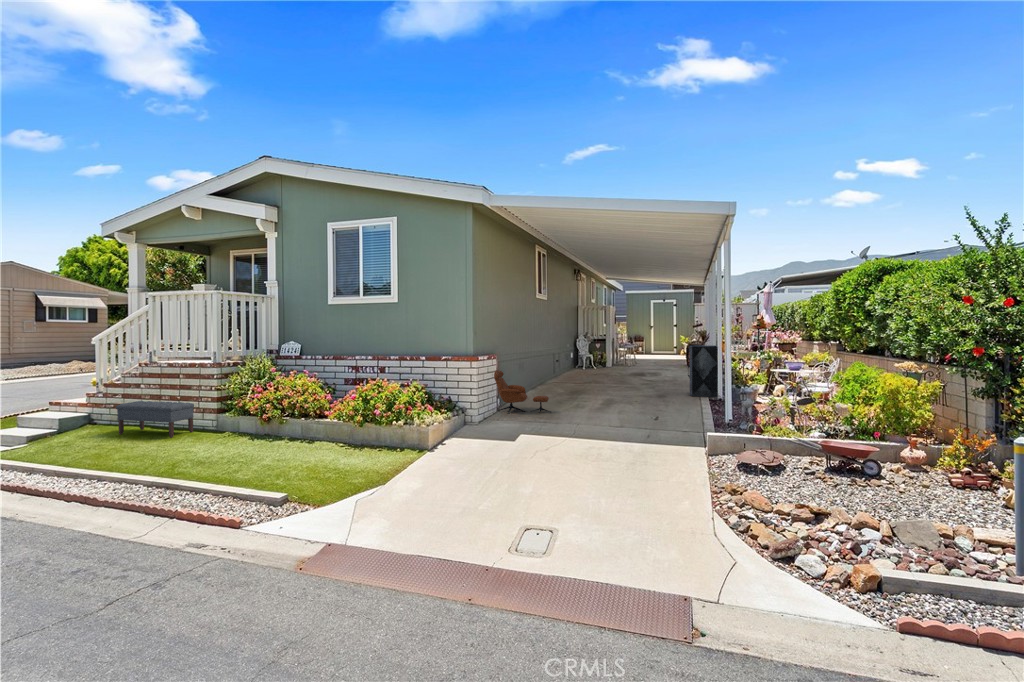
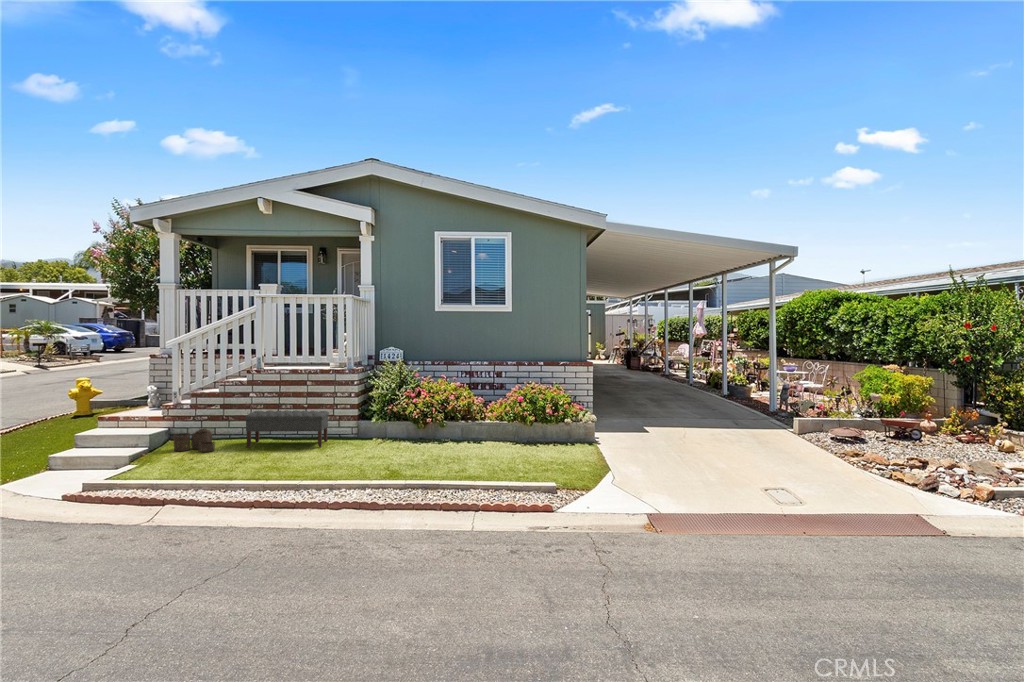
storage cabinet: present [688,345,718,397] -> none [695,353,725,395]
lounge chair: present [494,370,550,413] -> none [586,375,635,413]
woven basket: none [64,414,113,437] -> present [174,428,215,452]

